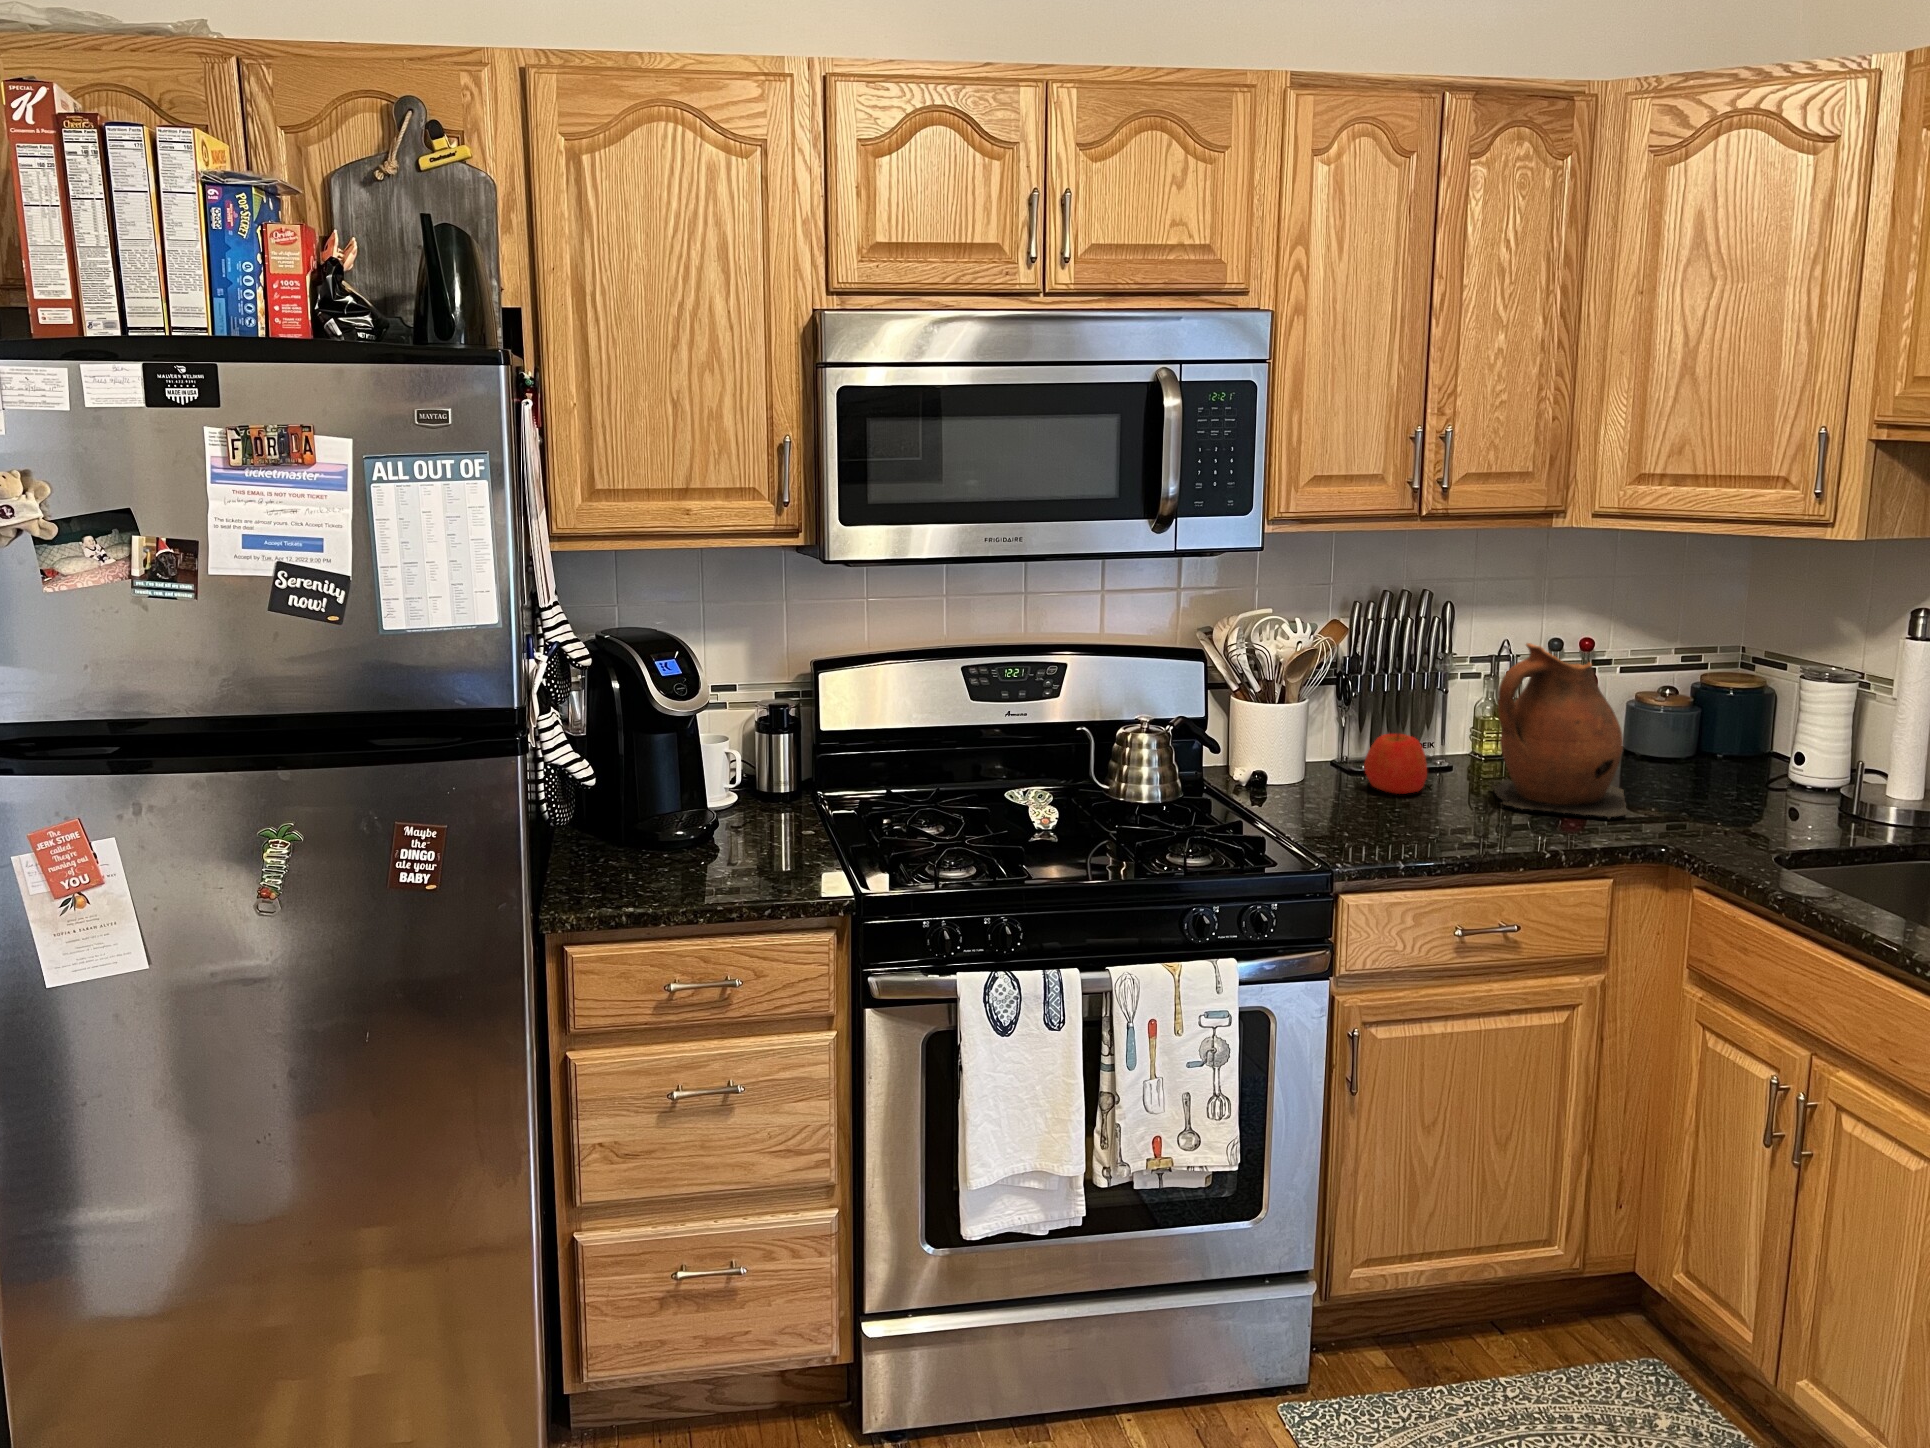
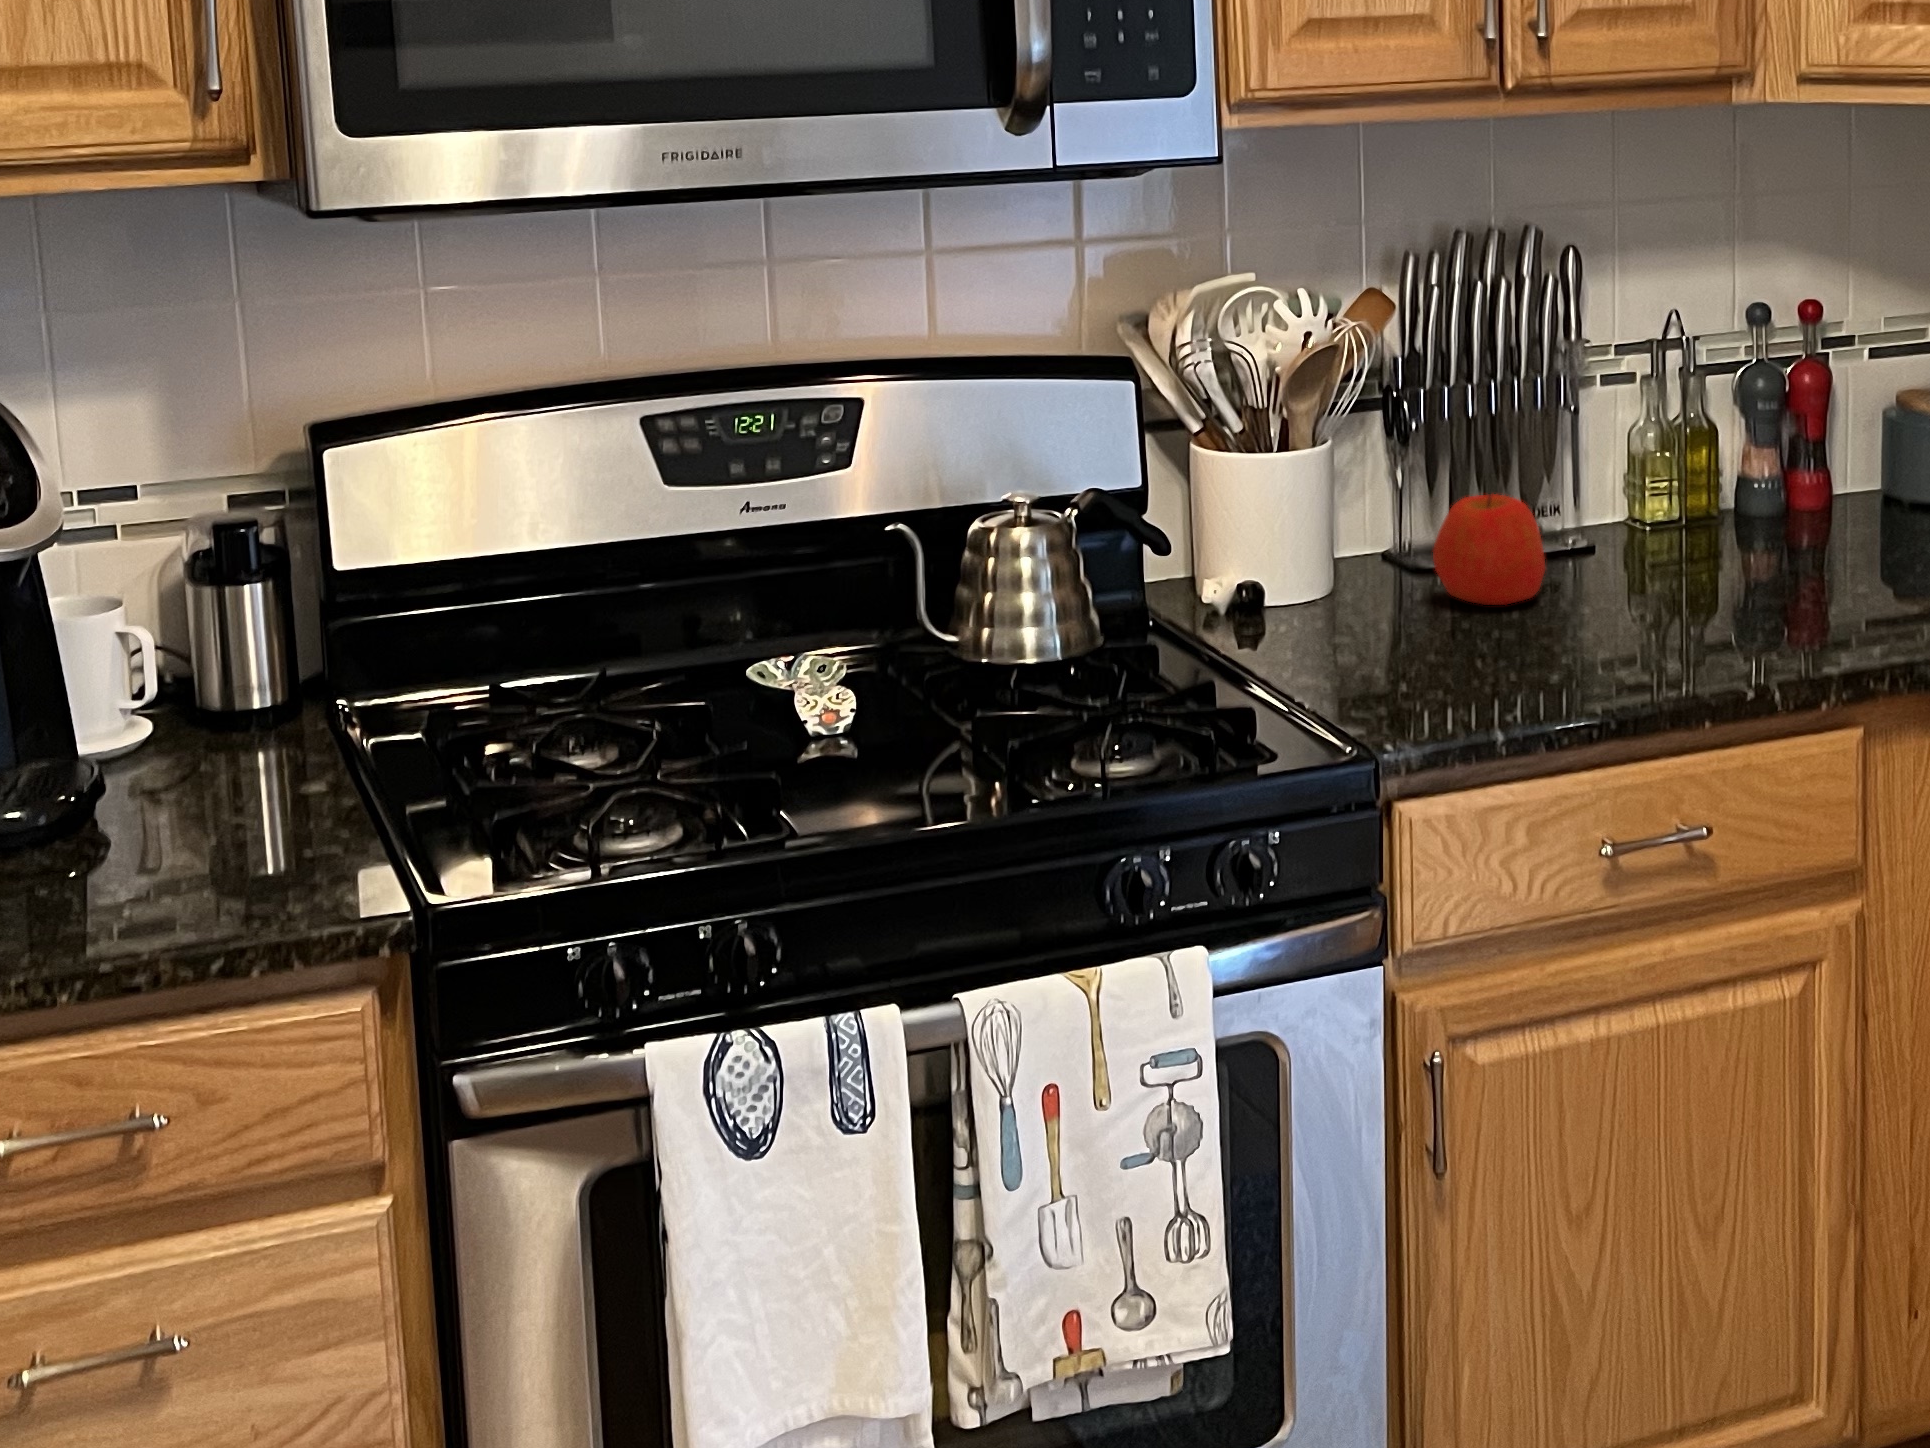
ceramic pitcher: present [1493,643,1626,819] -> none [1653,315,1886,624]

